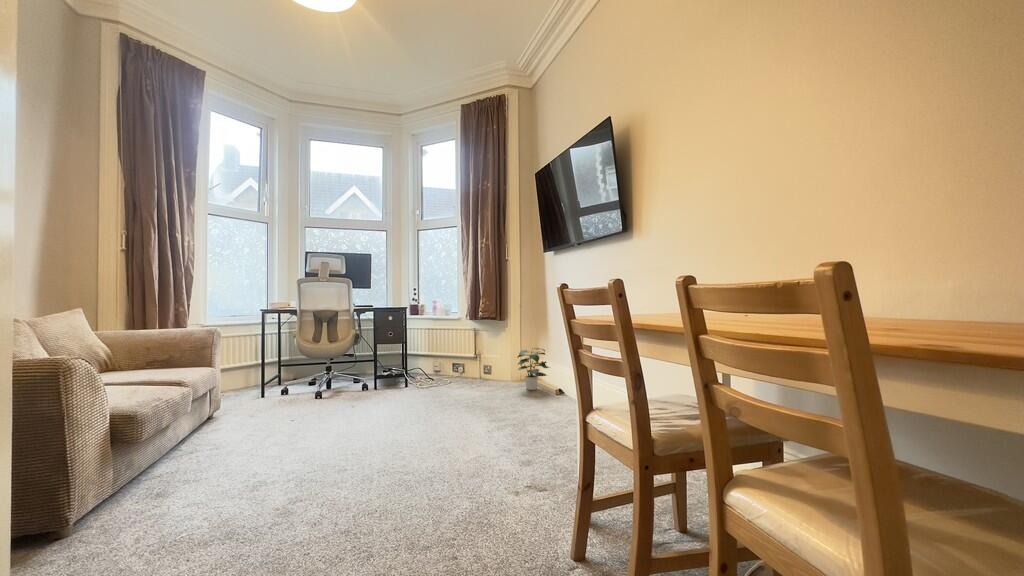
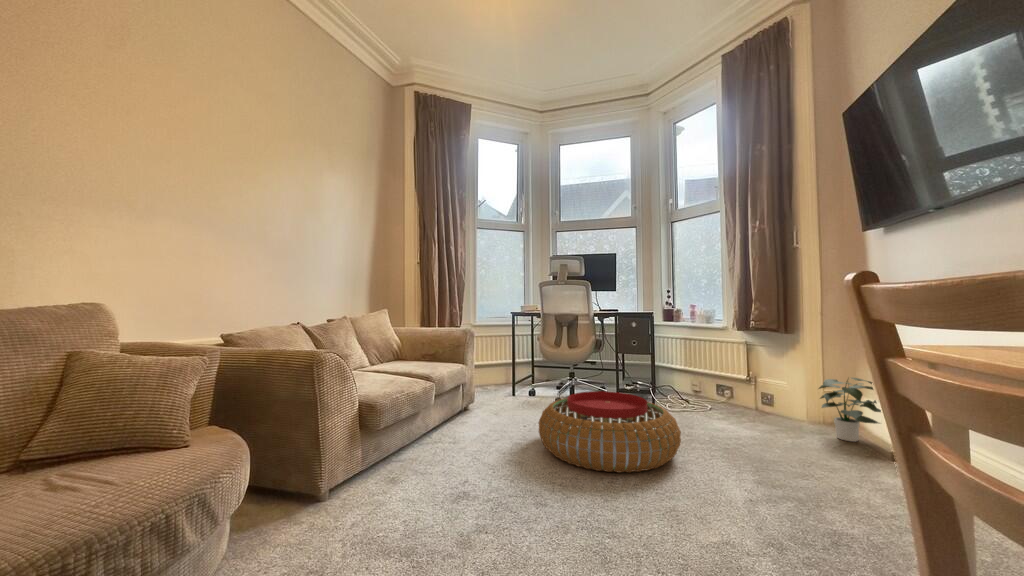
pouf: none [310,376,430,438] -> present [539,391,681,473]

